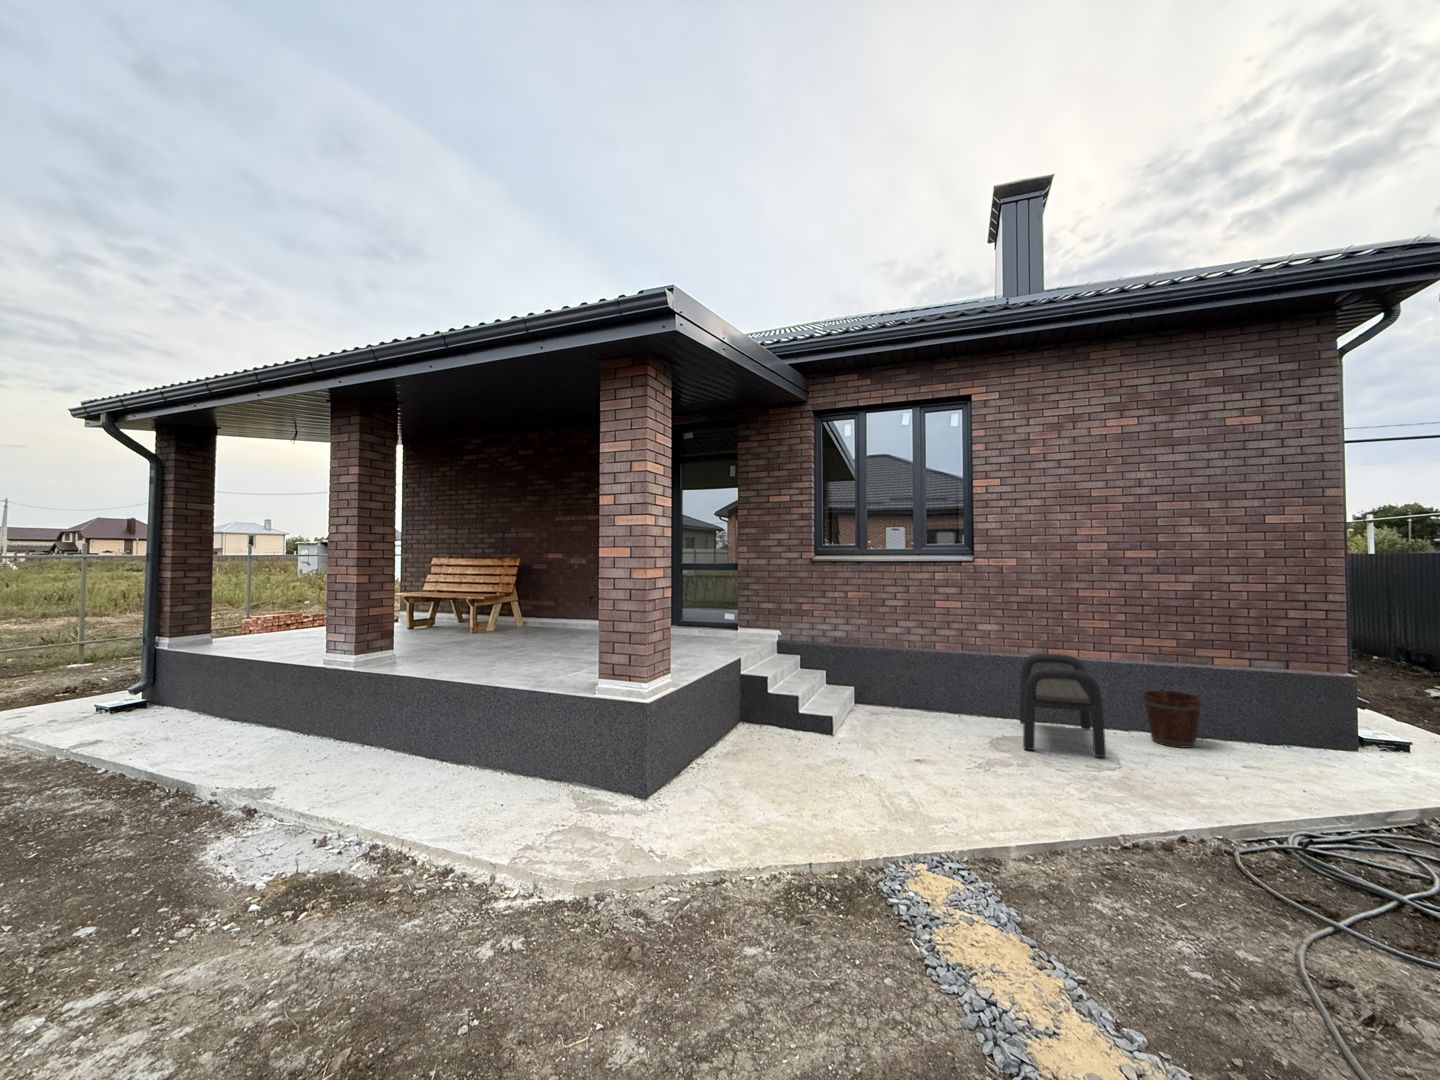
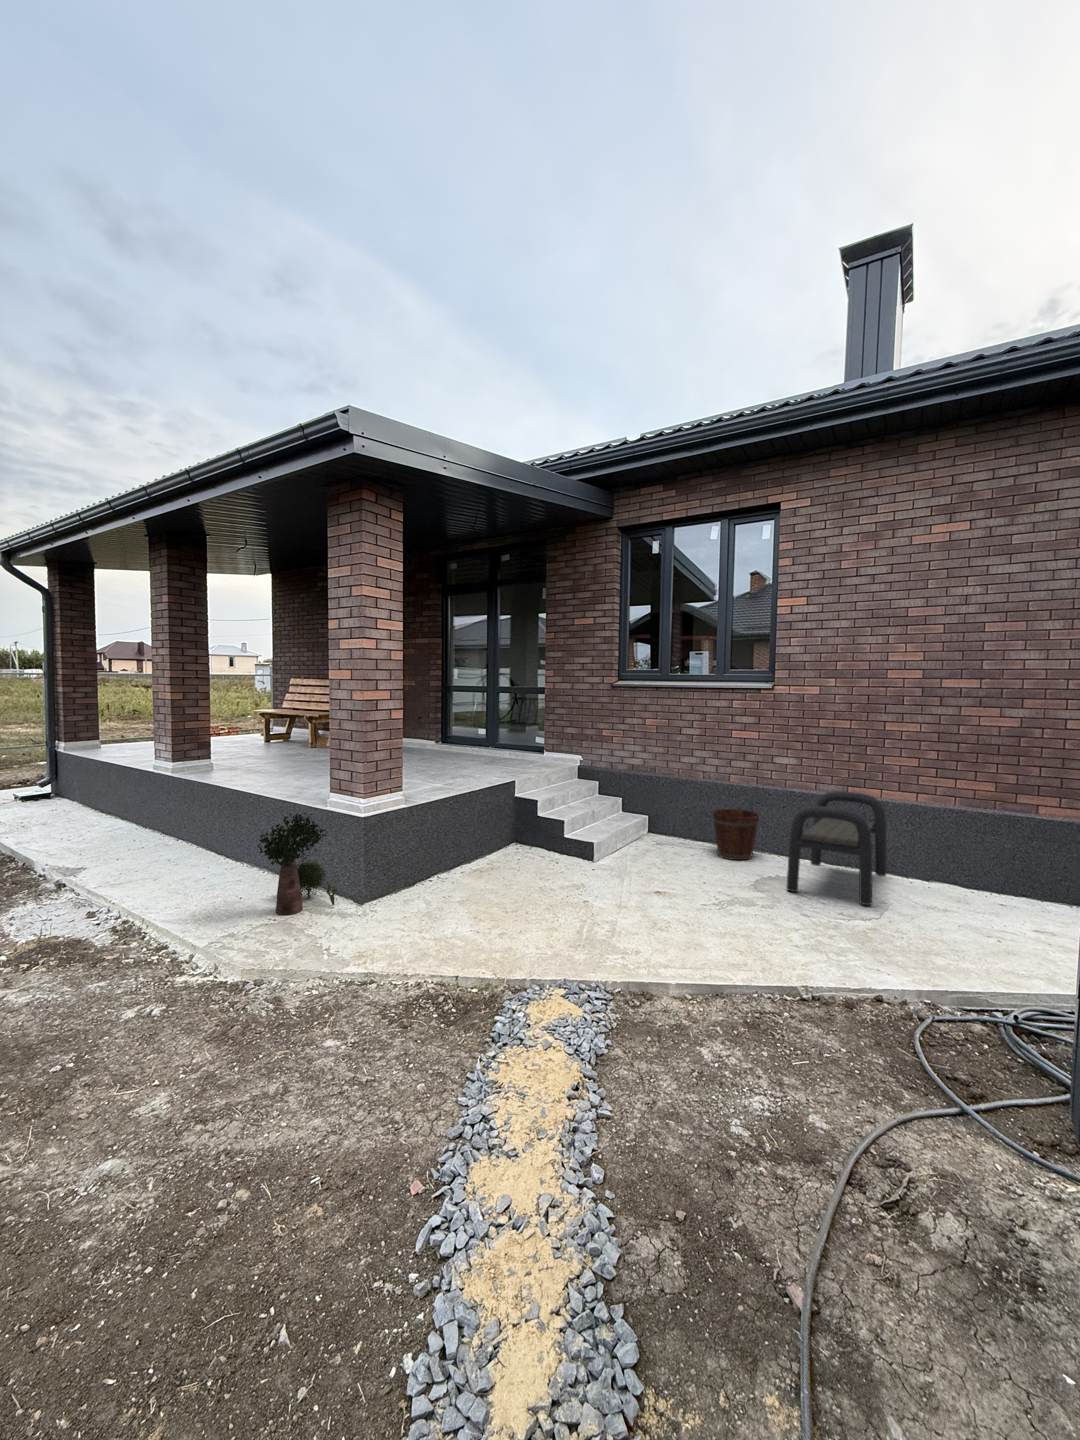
bucket: present [1143,689,1202,748] -> present [713,808,759,860]
potted plant: none [533,703,616,818] -> present [258,813,338,915]

